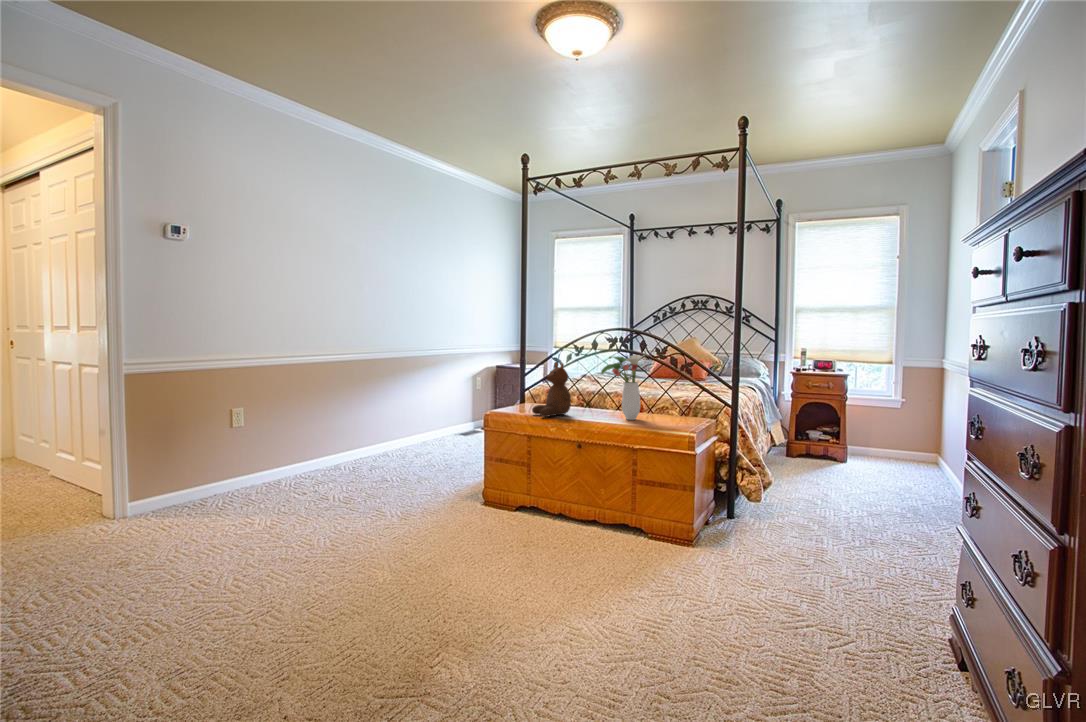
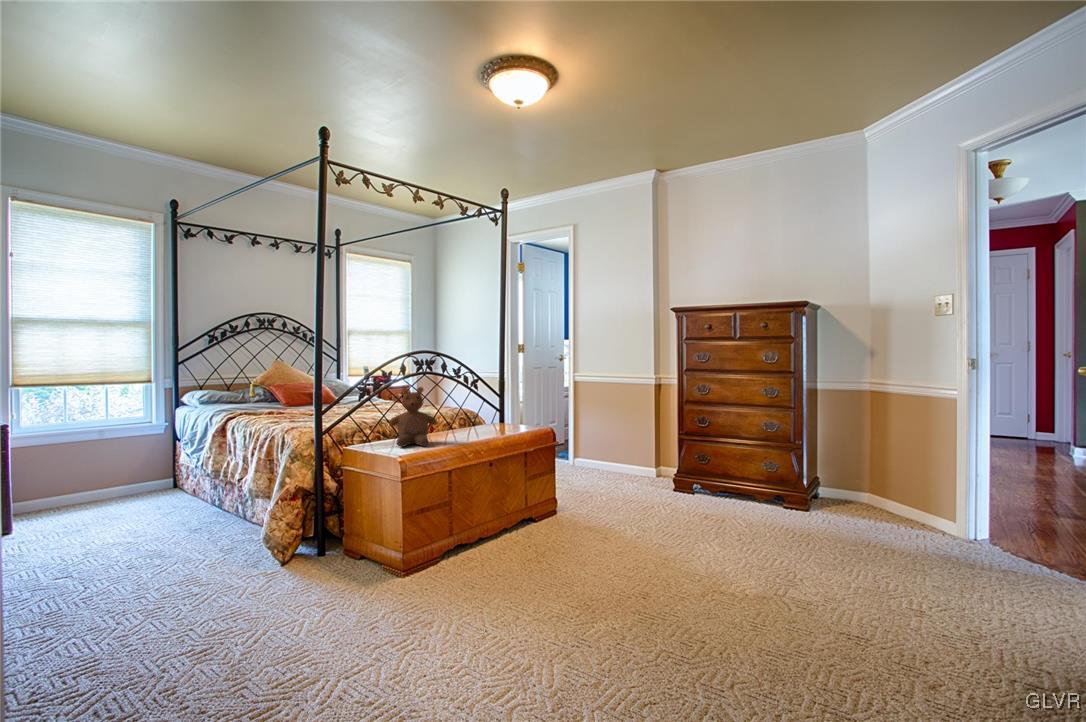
flower arrangement: present [601,355,643,420] -> none [433,374,480,434]

